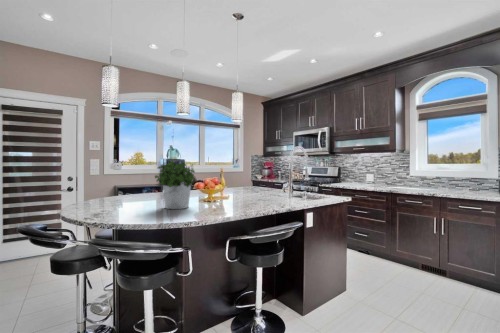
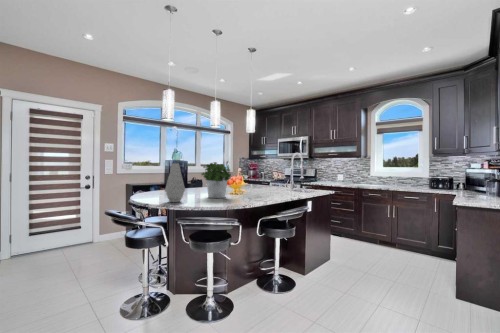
vase: none [93,163,123,216] -> present [165,163,185,202]

